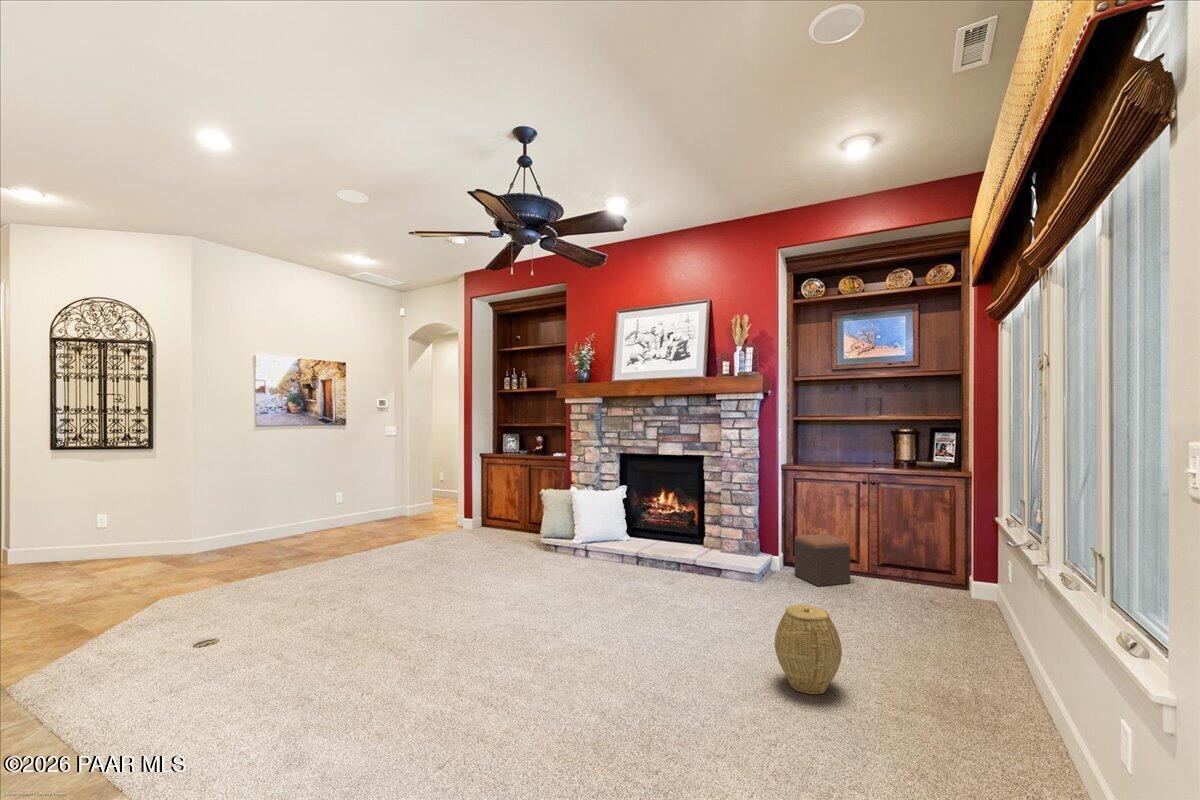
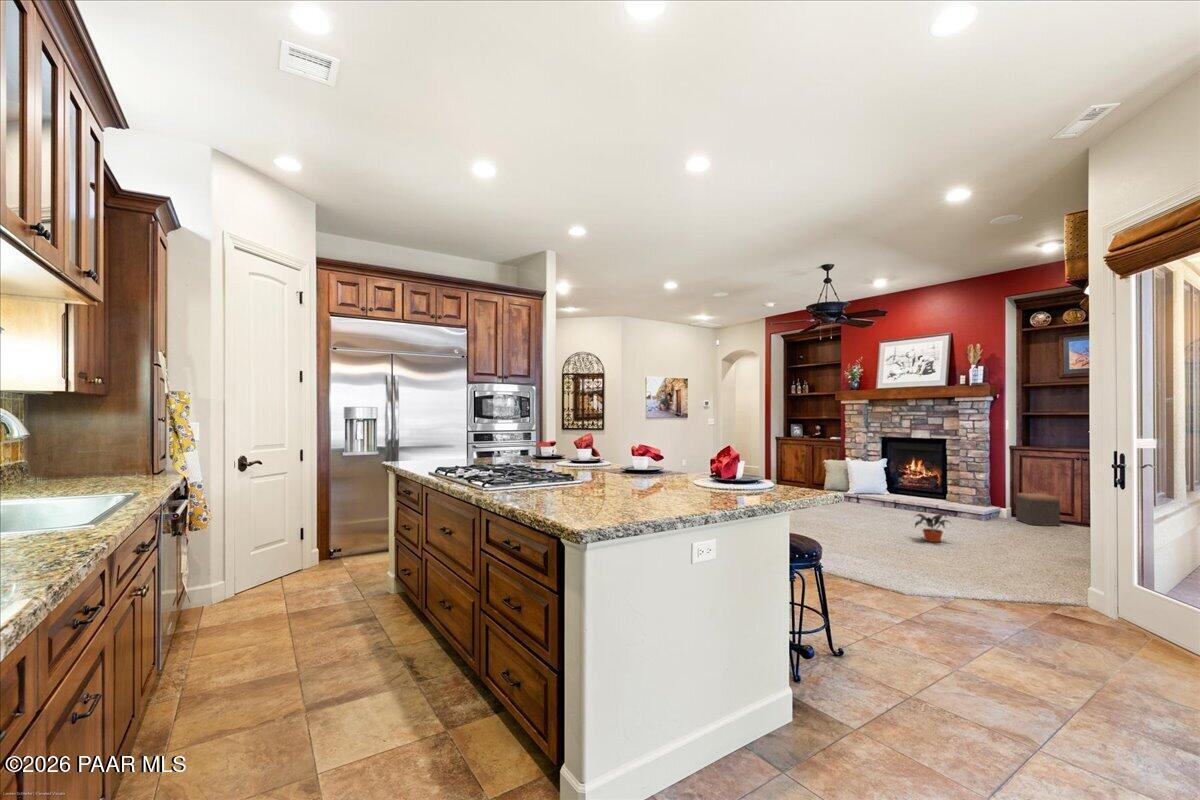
woven basket: present [775,605,842,694] -> none [972,511,1012,553]
potted plant: none [672,609,738,670] -> present [915,514,949,542]

